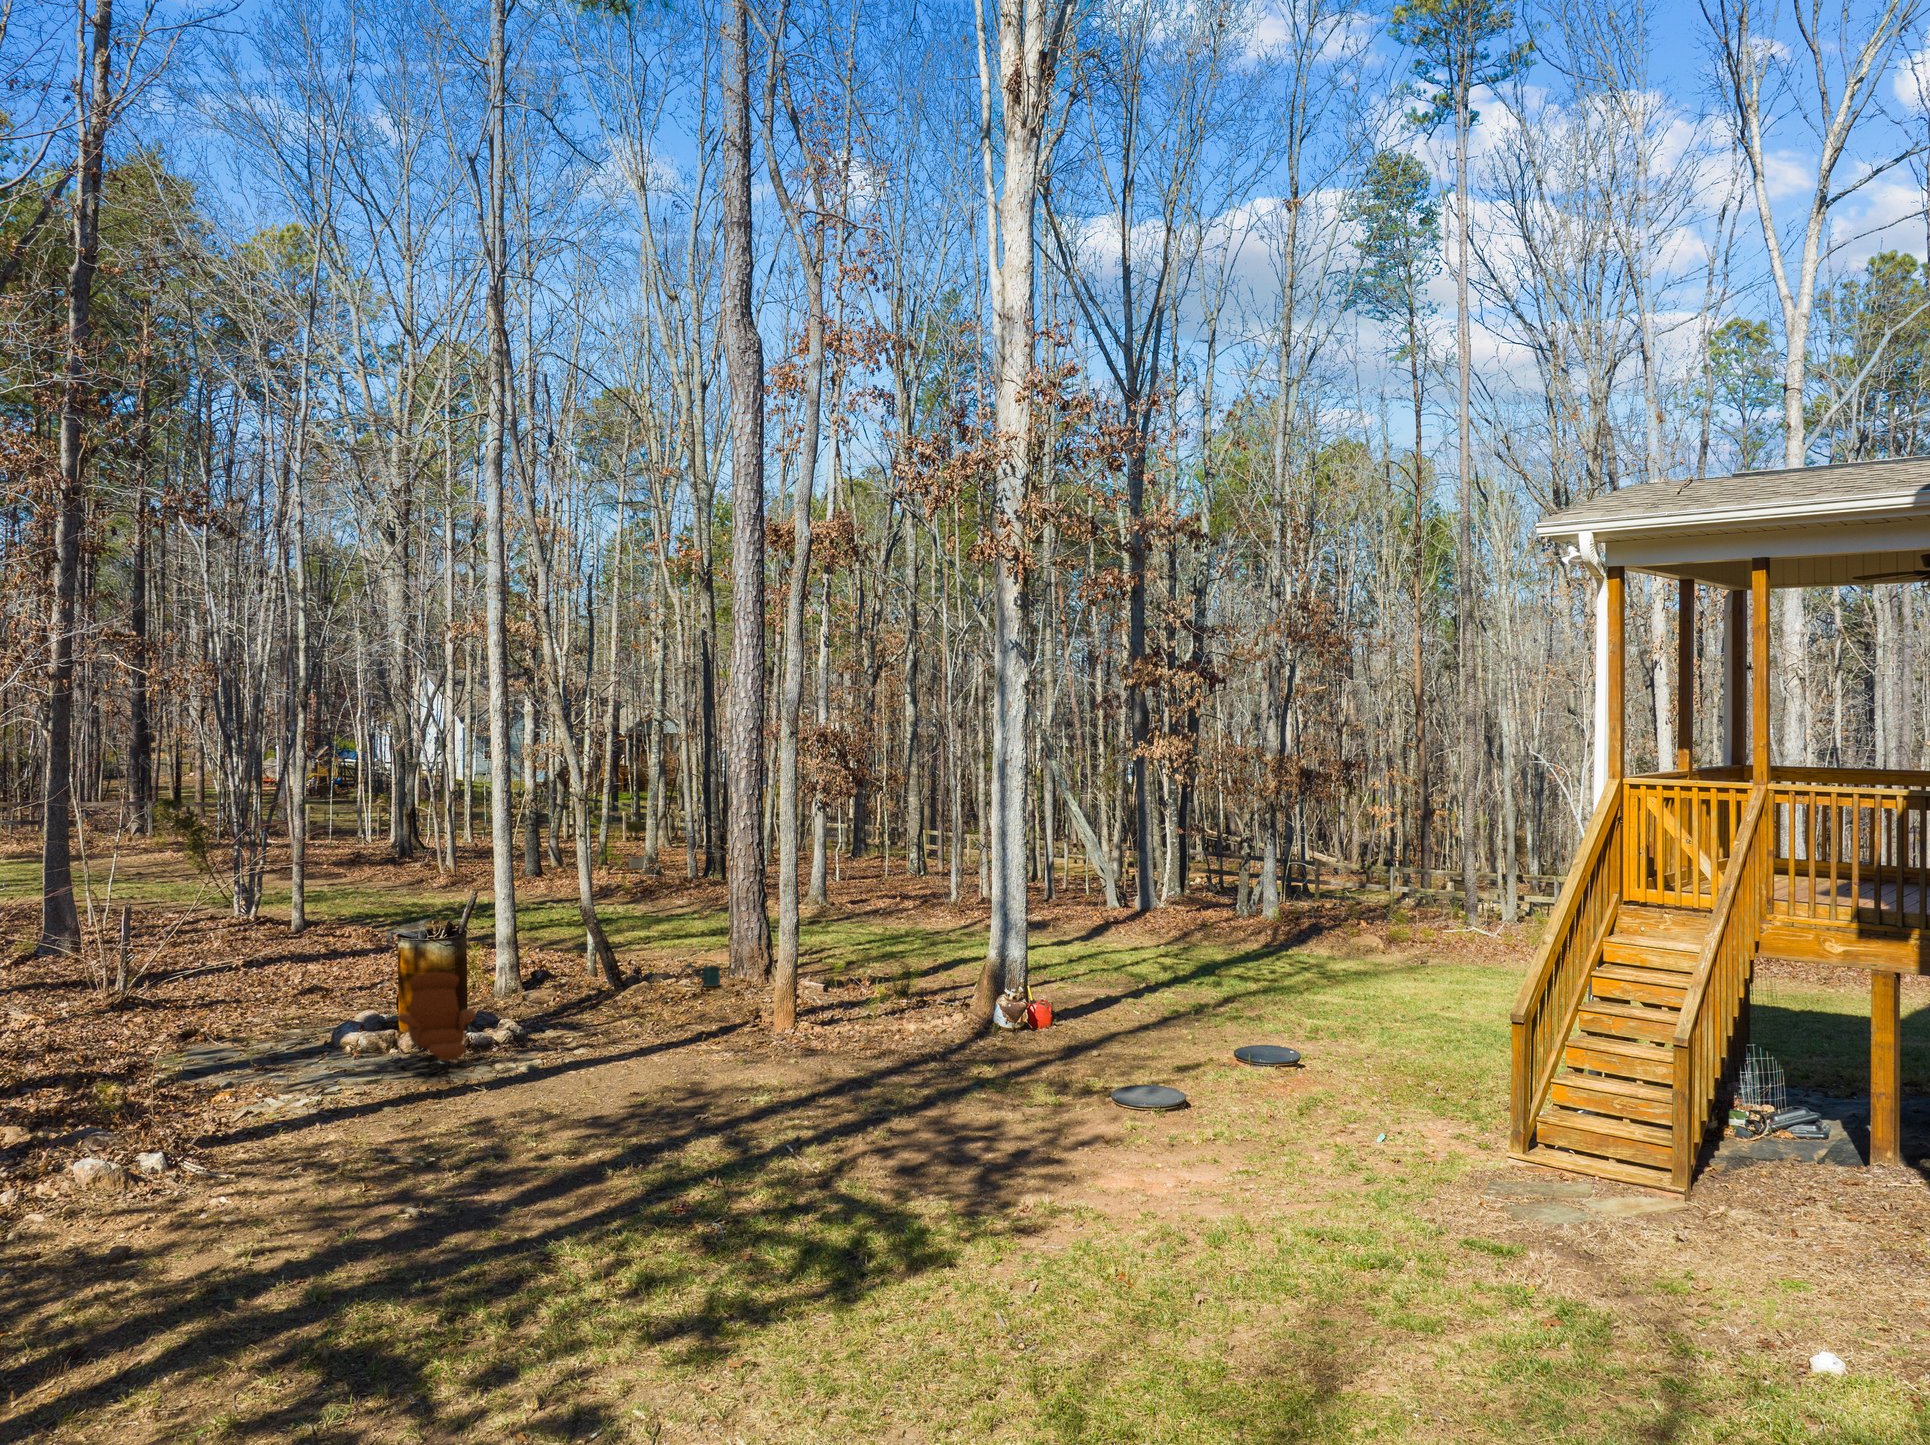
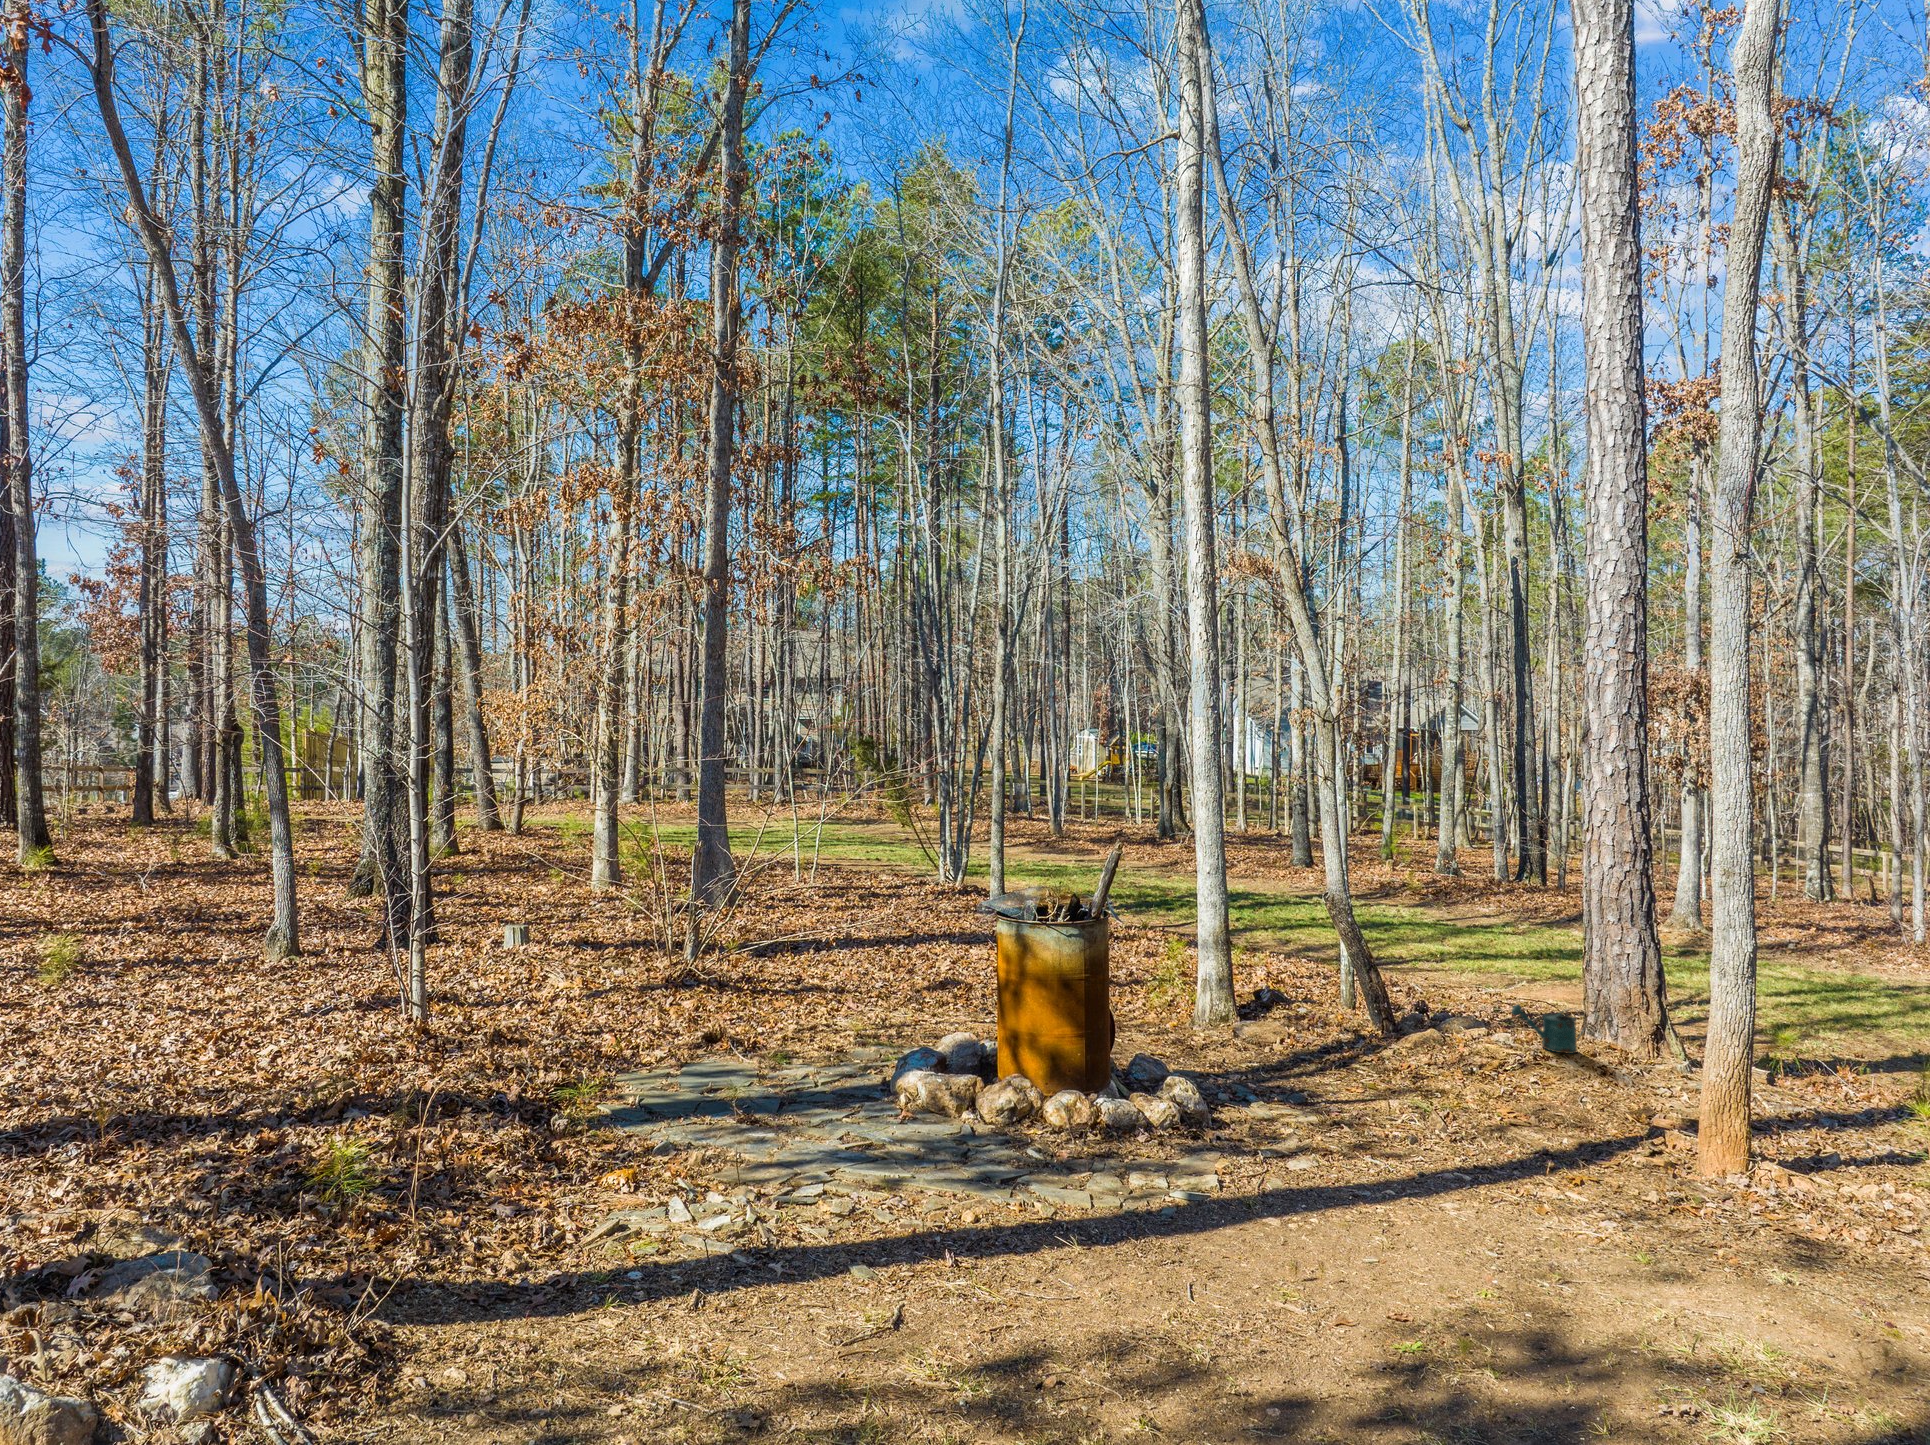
potted tree: present [627,820,646,869] -> none [1414,805,1440,864]
lounge chair: present [398,972,476,1083] -> none [957,979,1094,1222]

